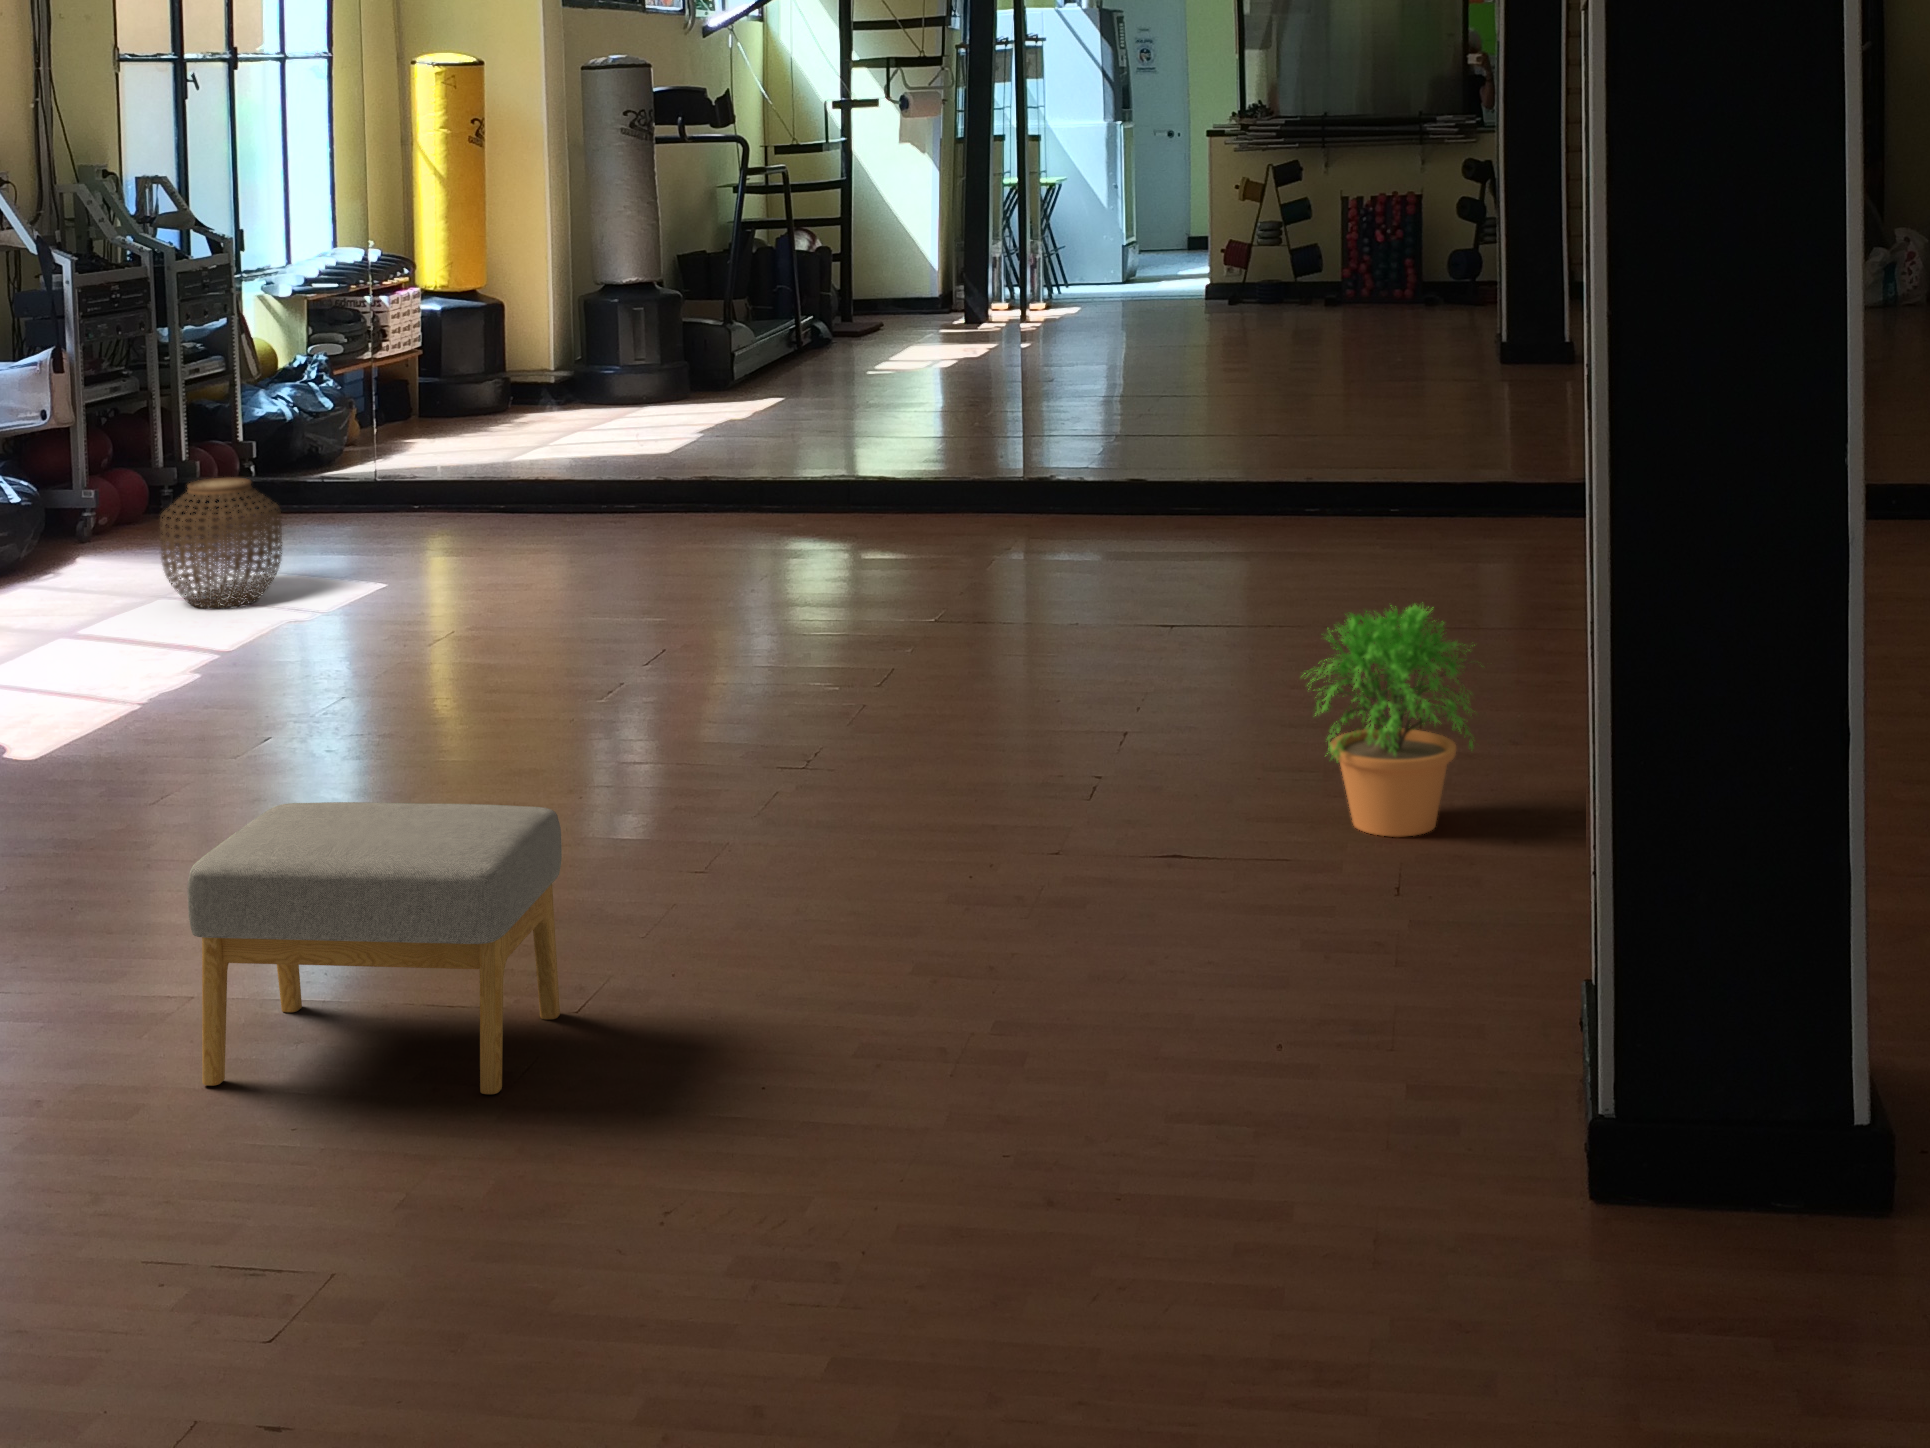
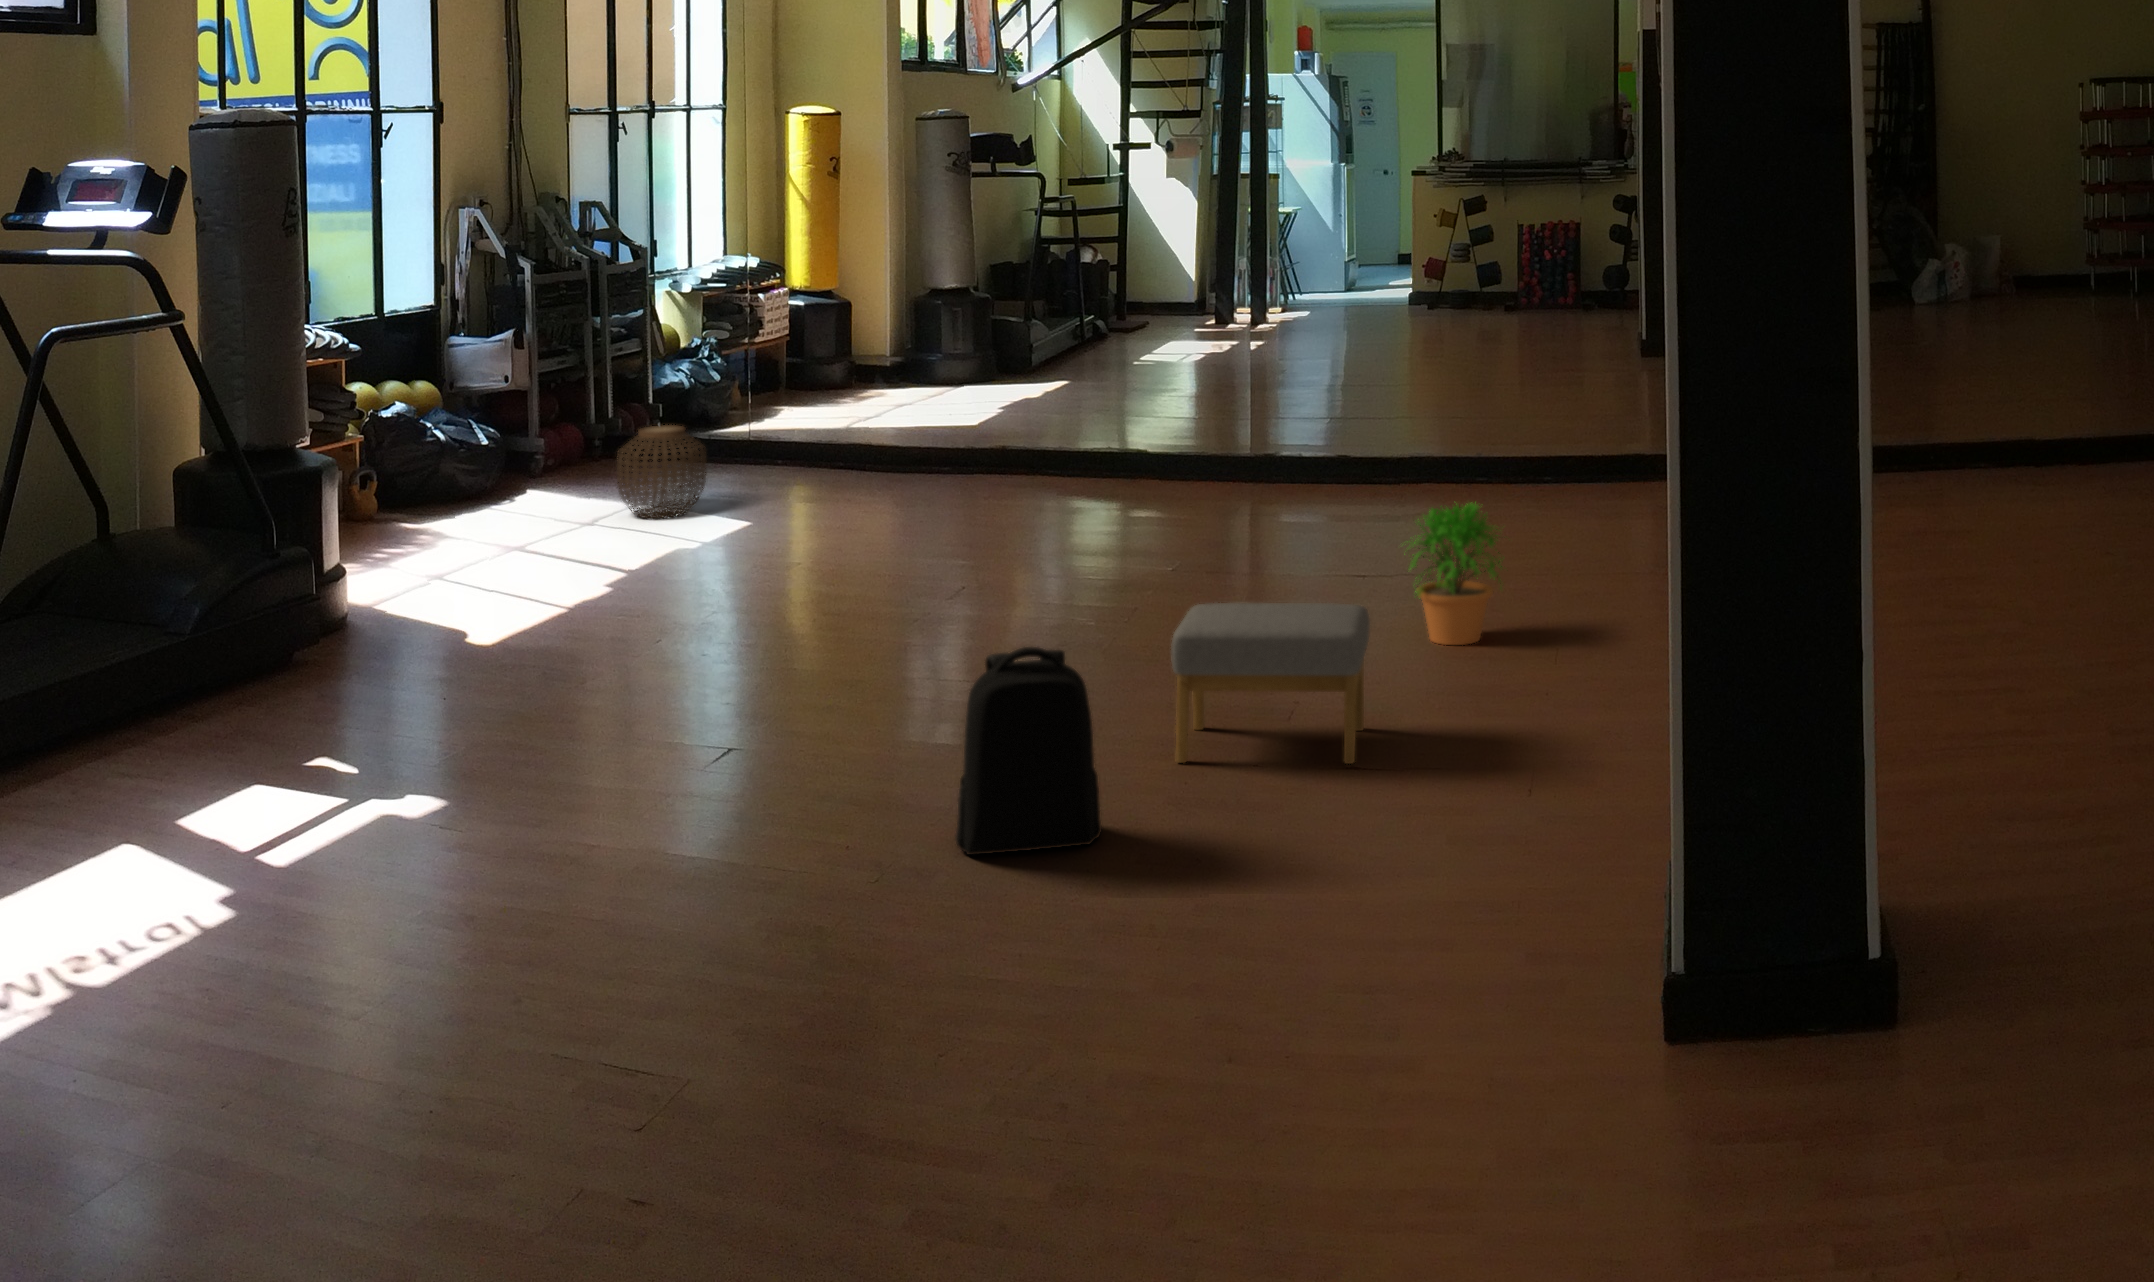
footstool: present [187,802,562,1094] -> present [1171,603,1370,764]
backpack: none [579,913,841,1299] -> present [955,647,1102,855]

